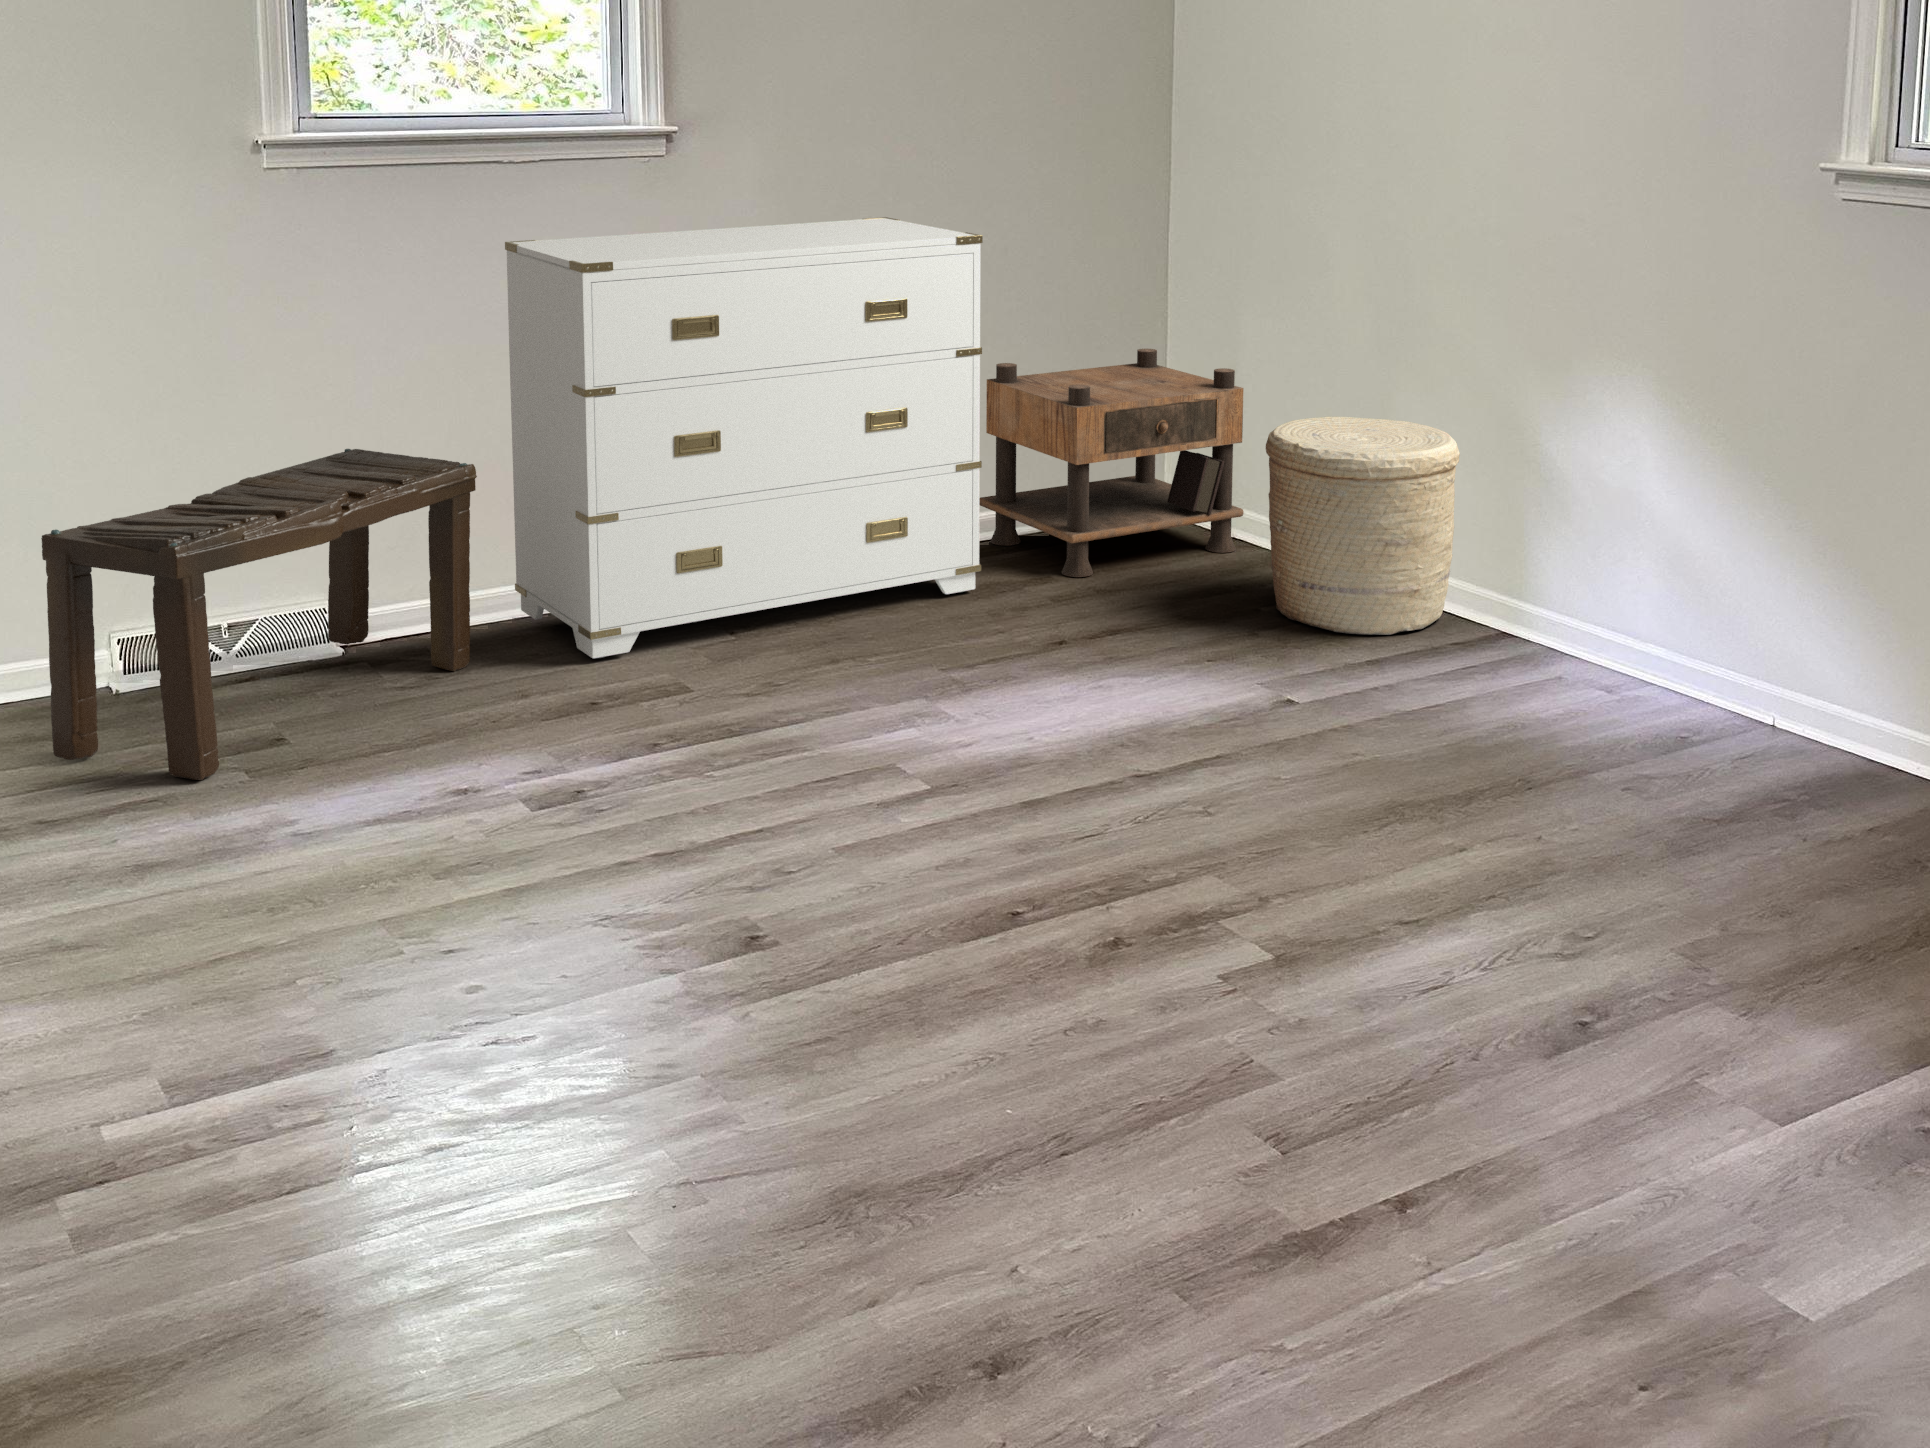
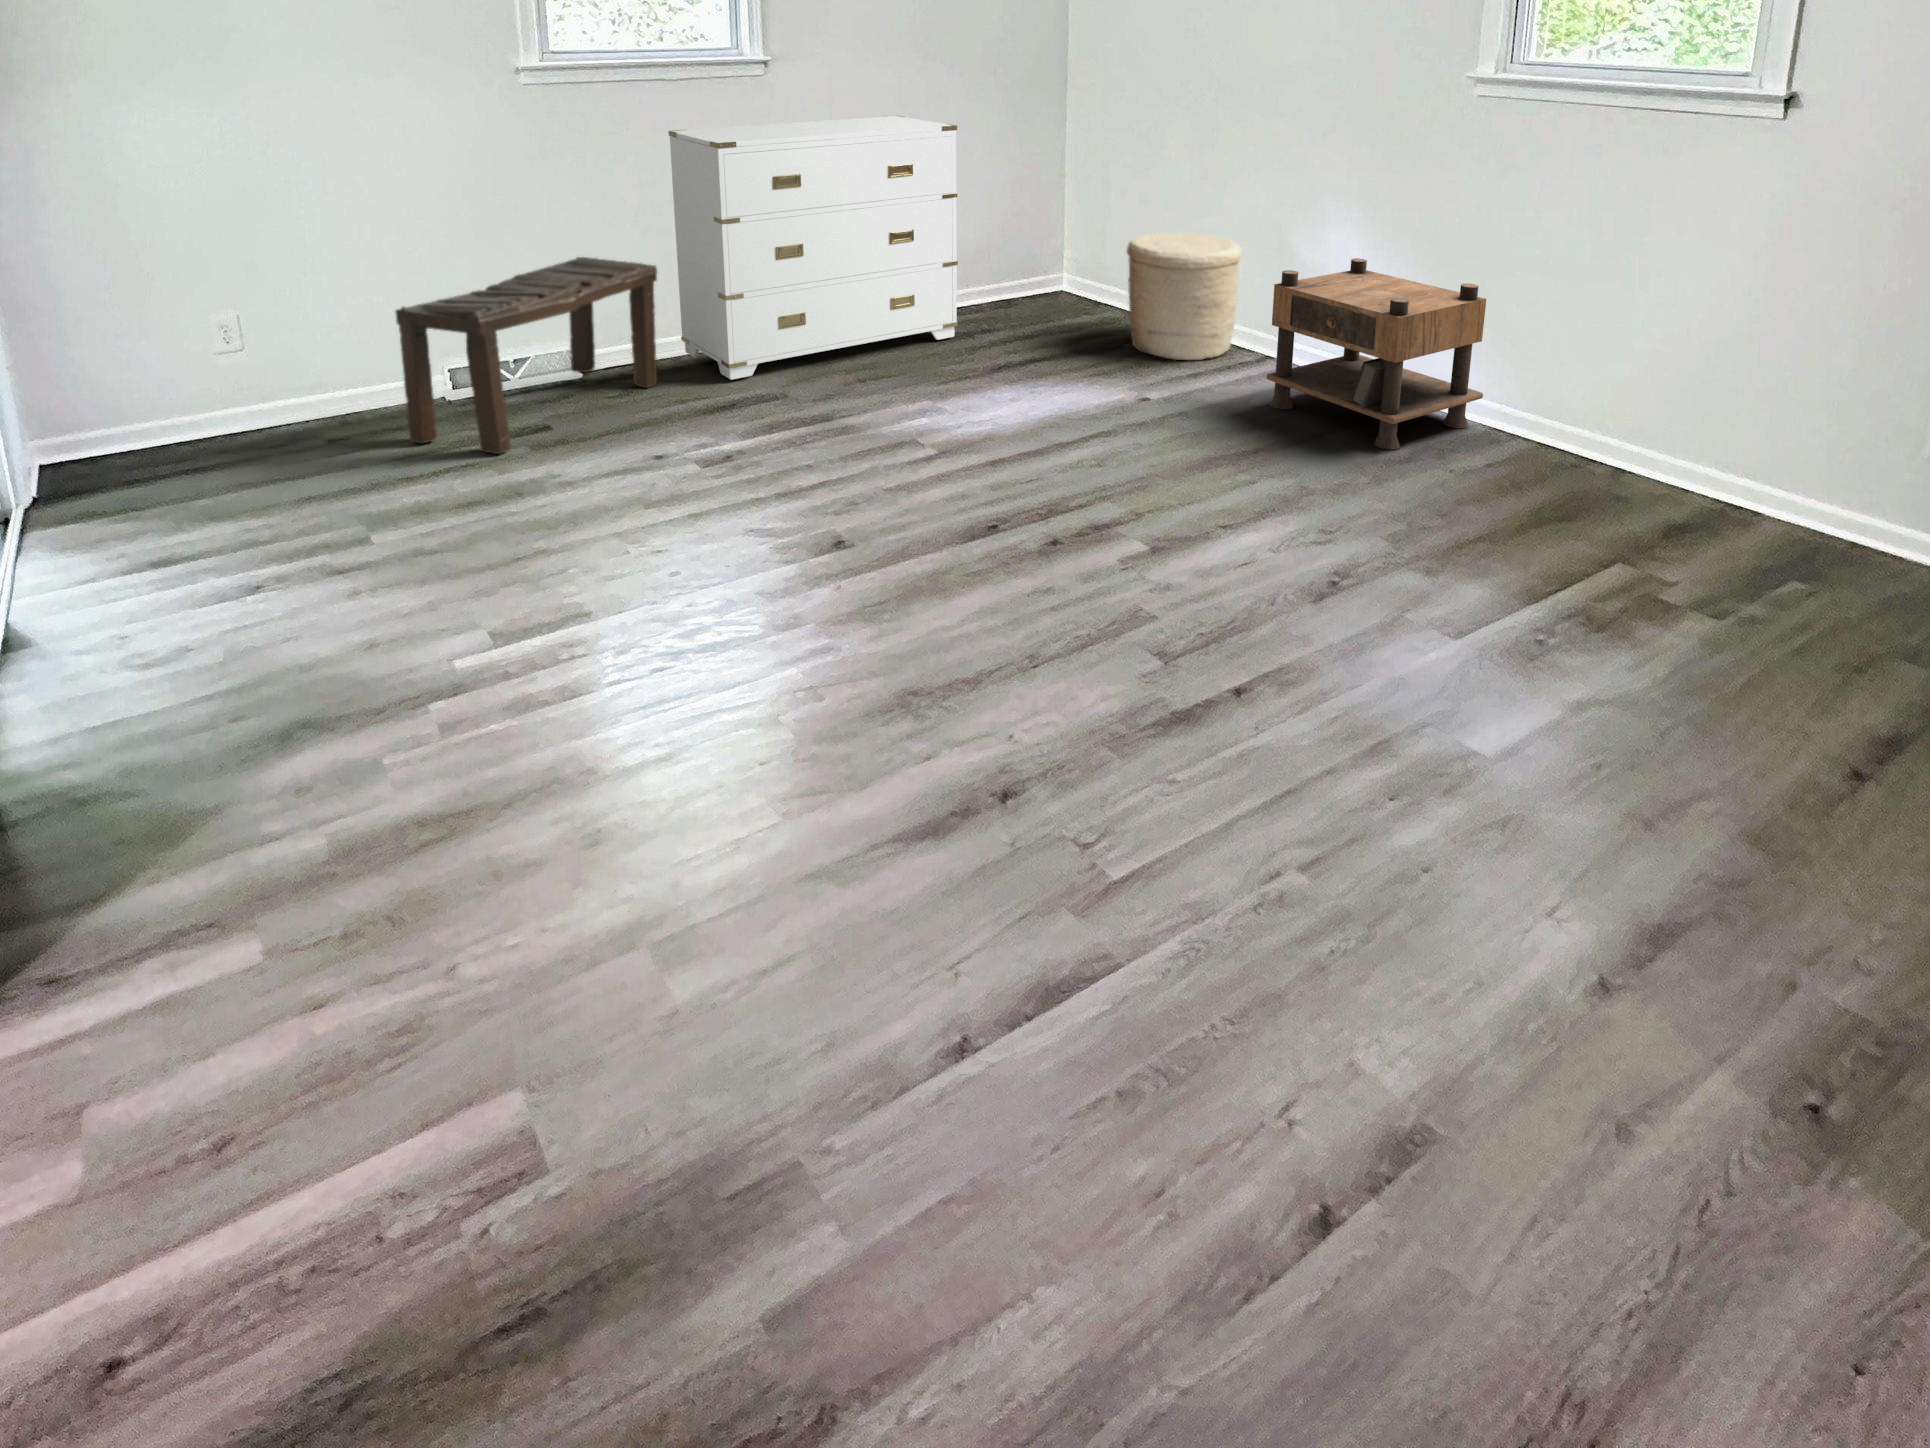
nightstand: present [979,349,1244,577] -> present [1266,258,1486,449]

